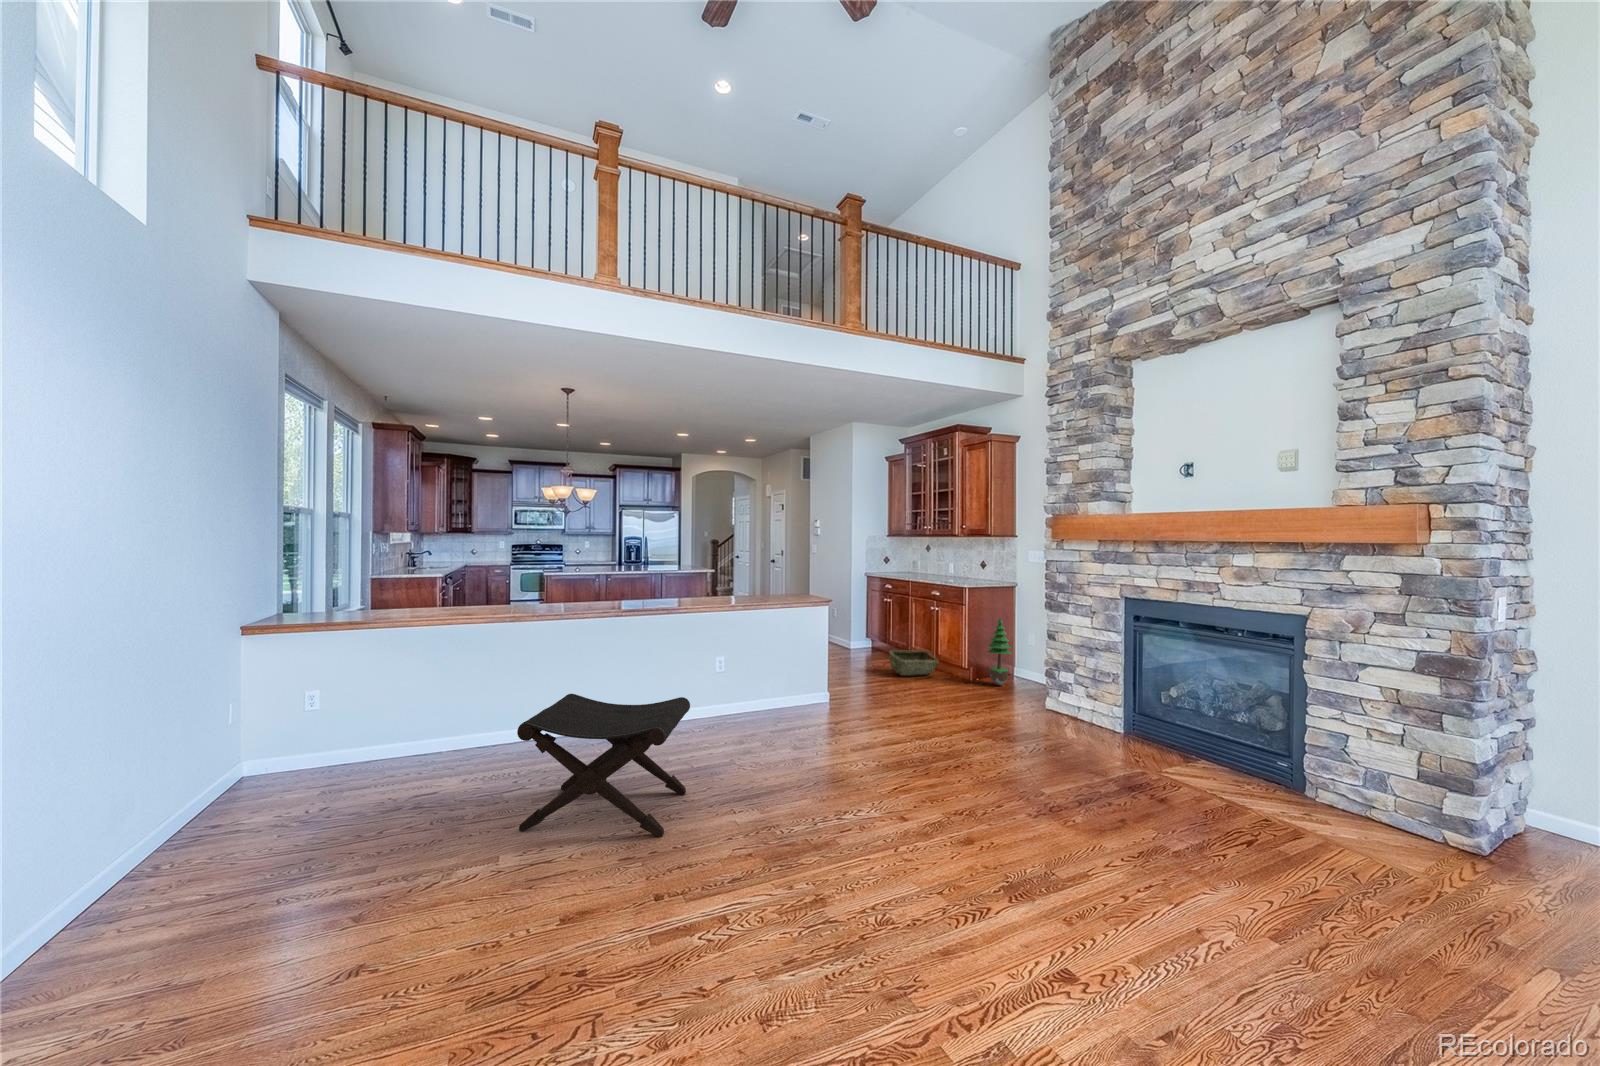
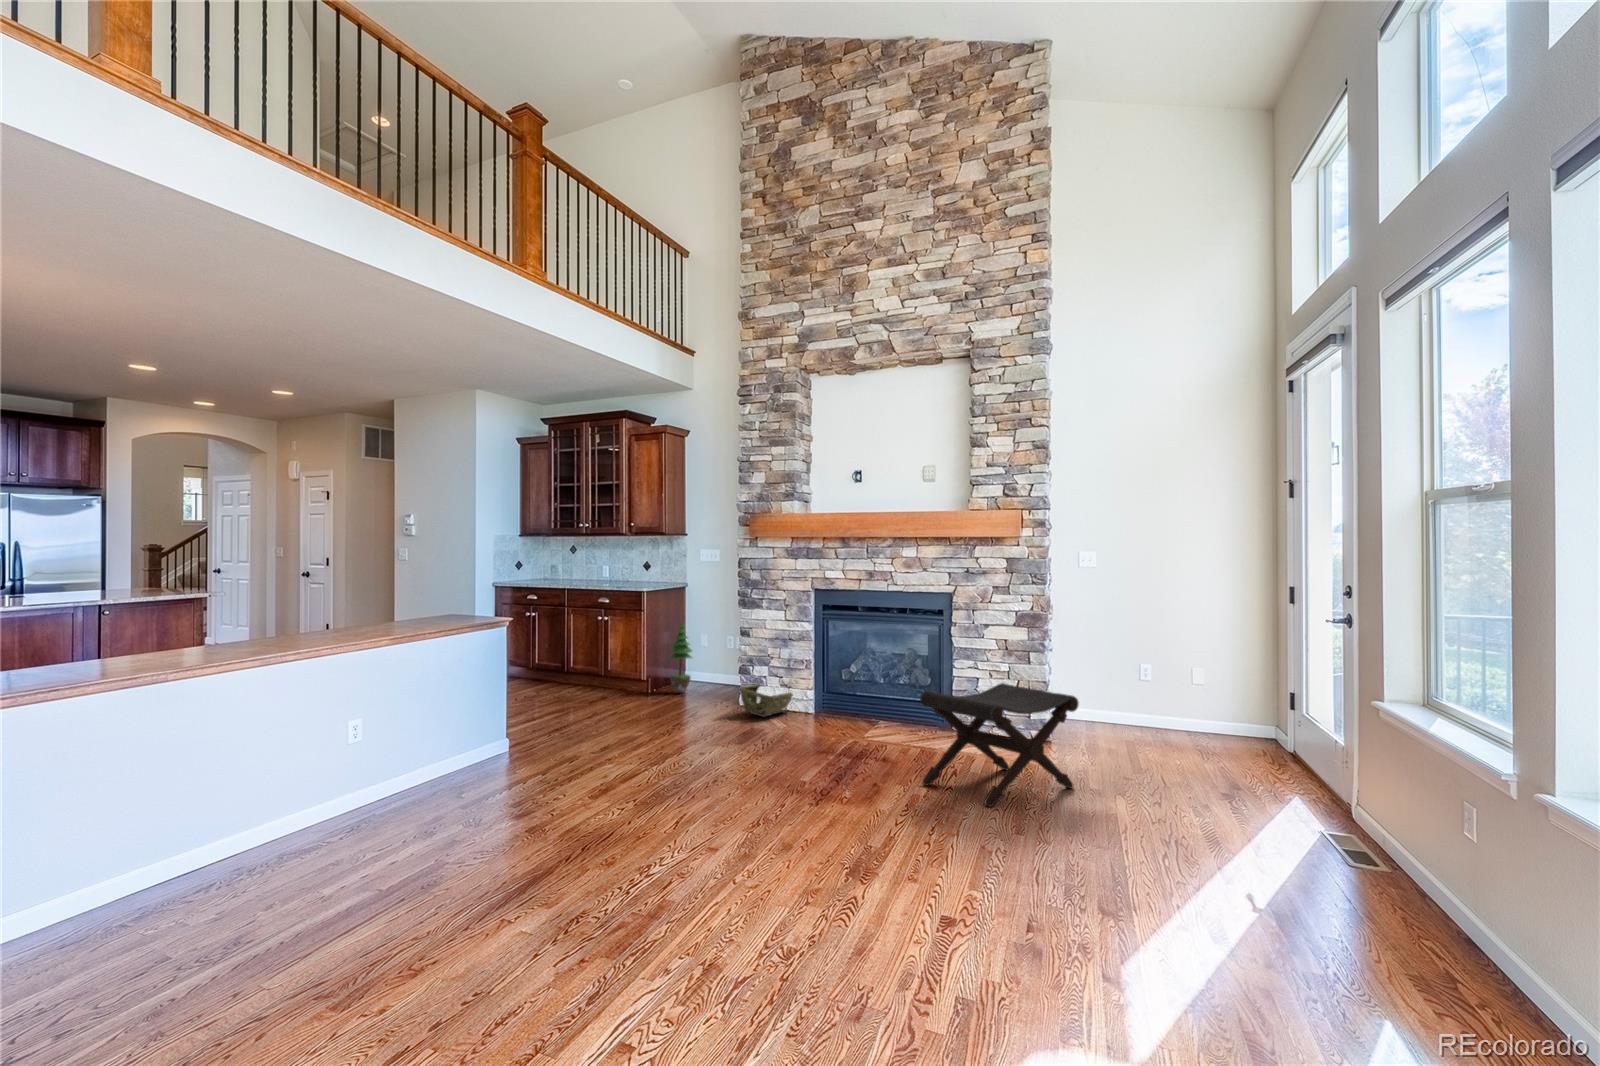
woven basket: present [889,650,939,676] -> present [740,684,793,717]
footstool: present [517,694,690,837] -> present [920,683,1079,807]

